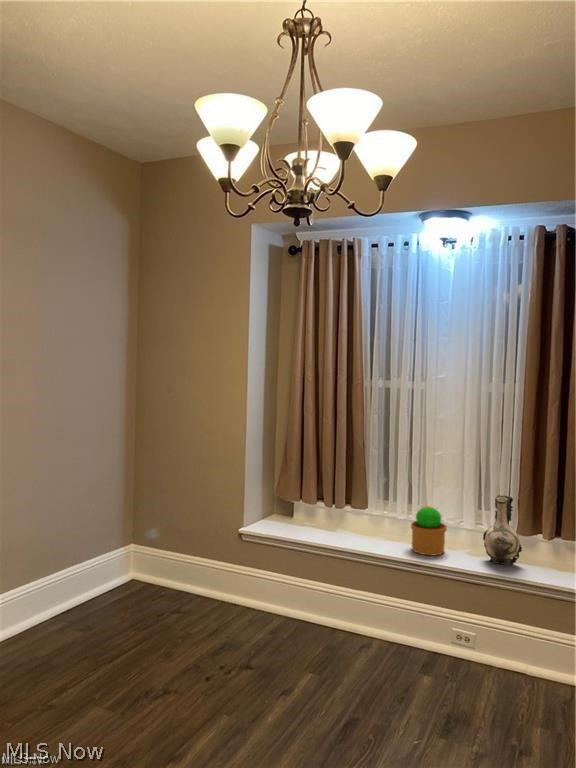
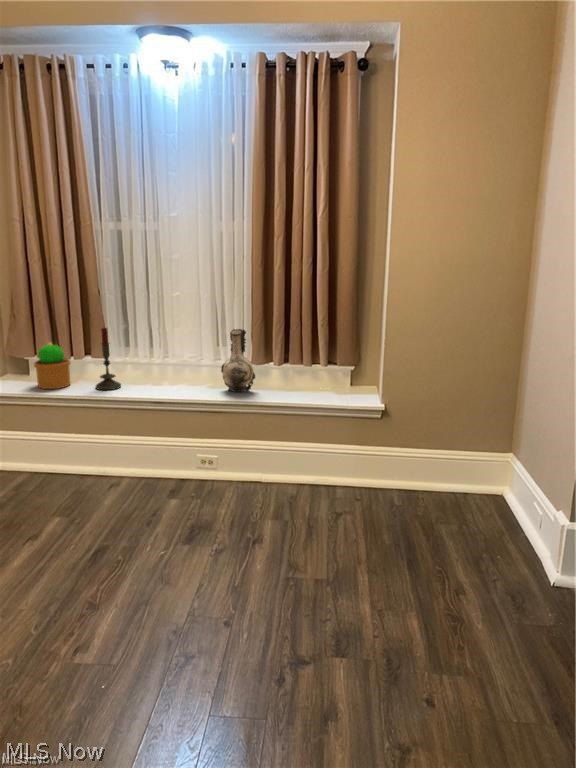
candle: none [353,479,377,544] -> present [96,328,121,390]
potted cactus: present [411,505,447,555] -> present [34,343,70,389]

